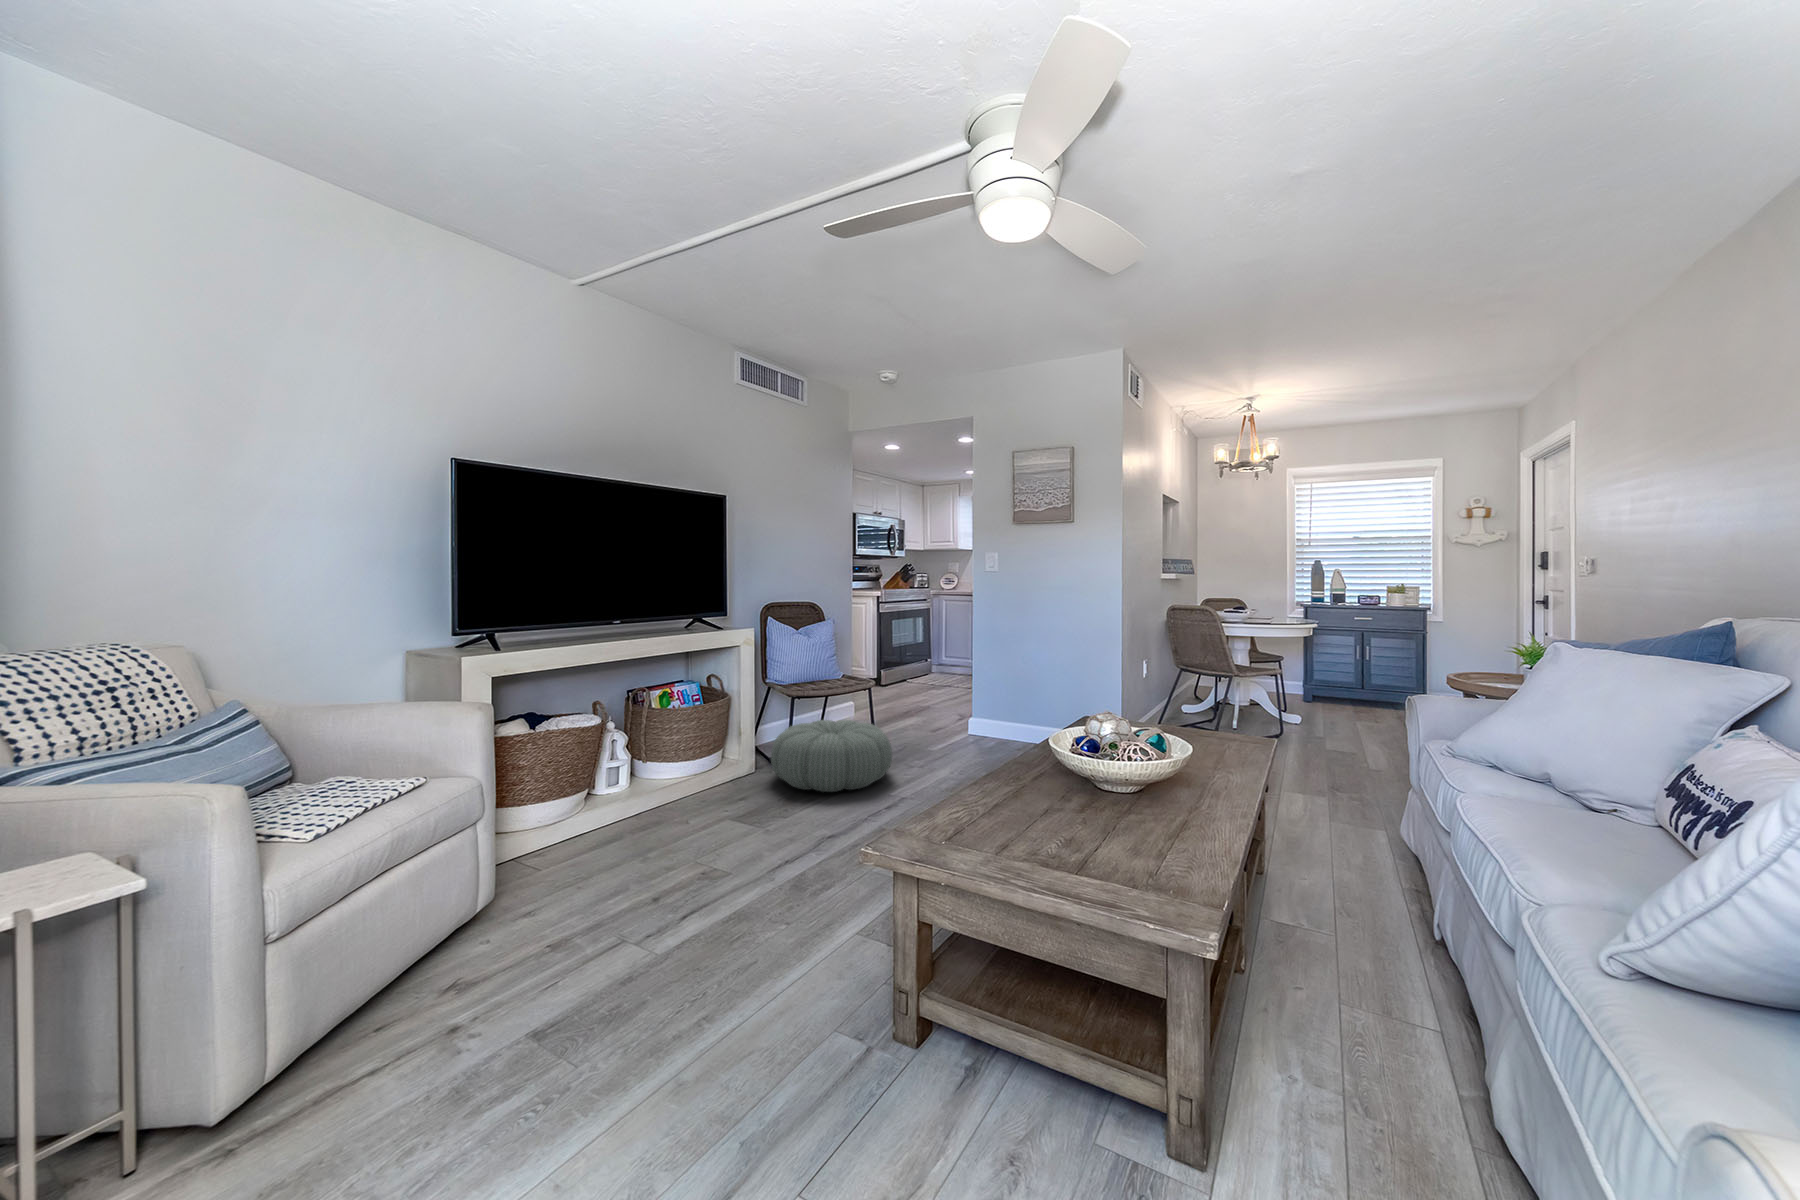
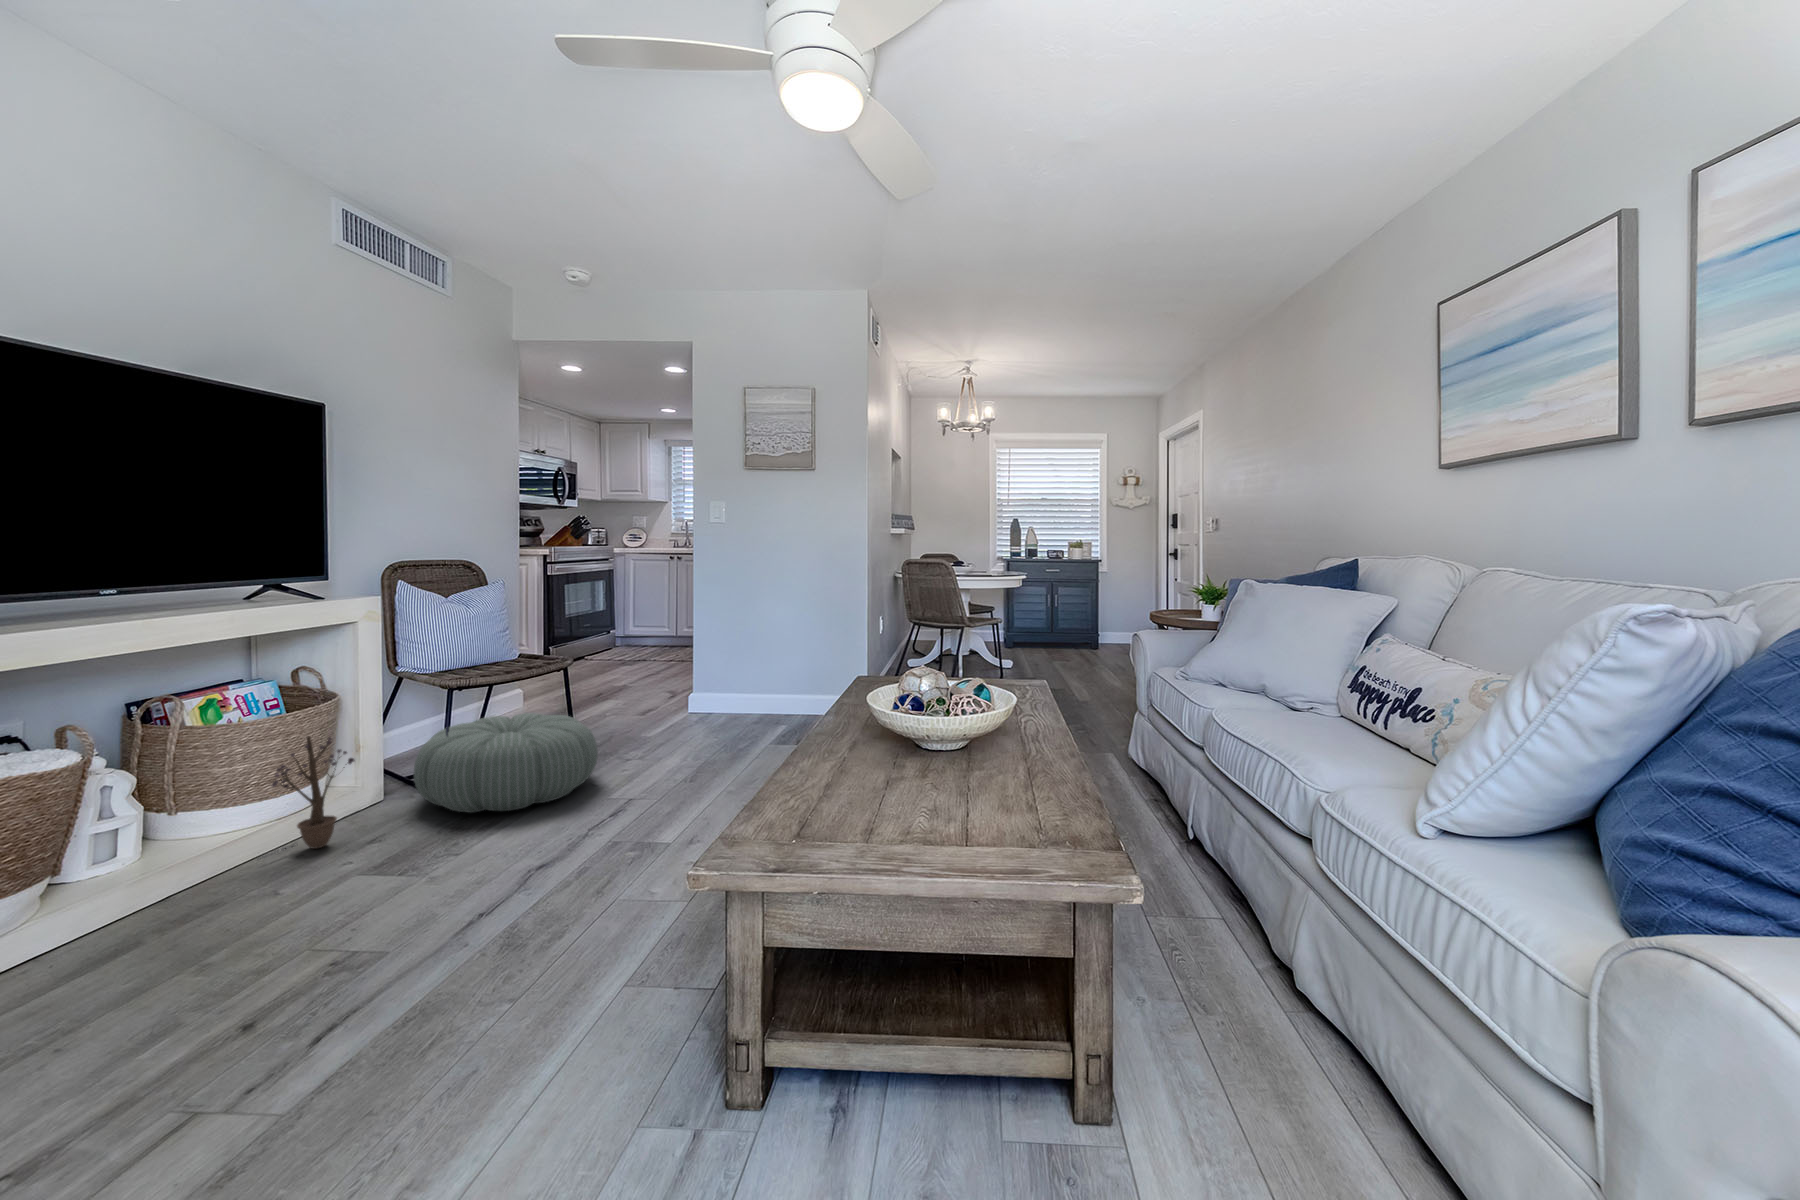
decorative plant: none [679,723,736,801] -> present [258,736,355,859]

